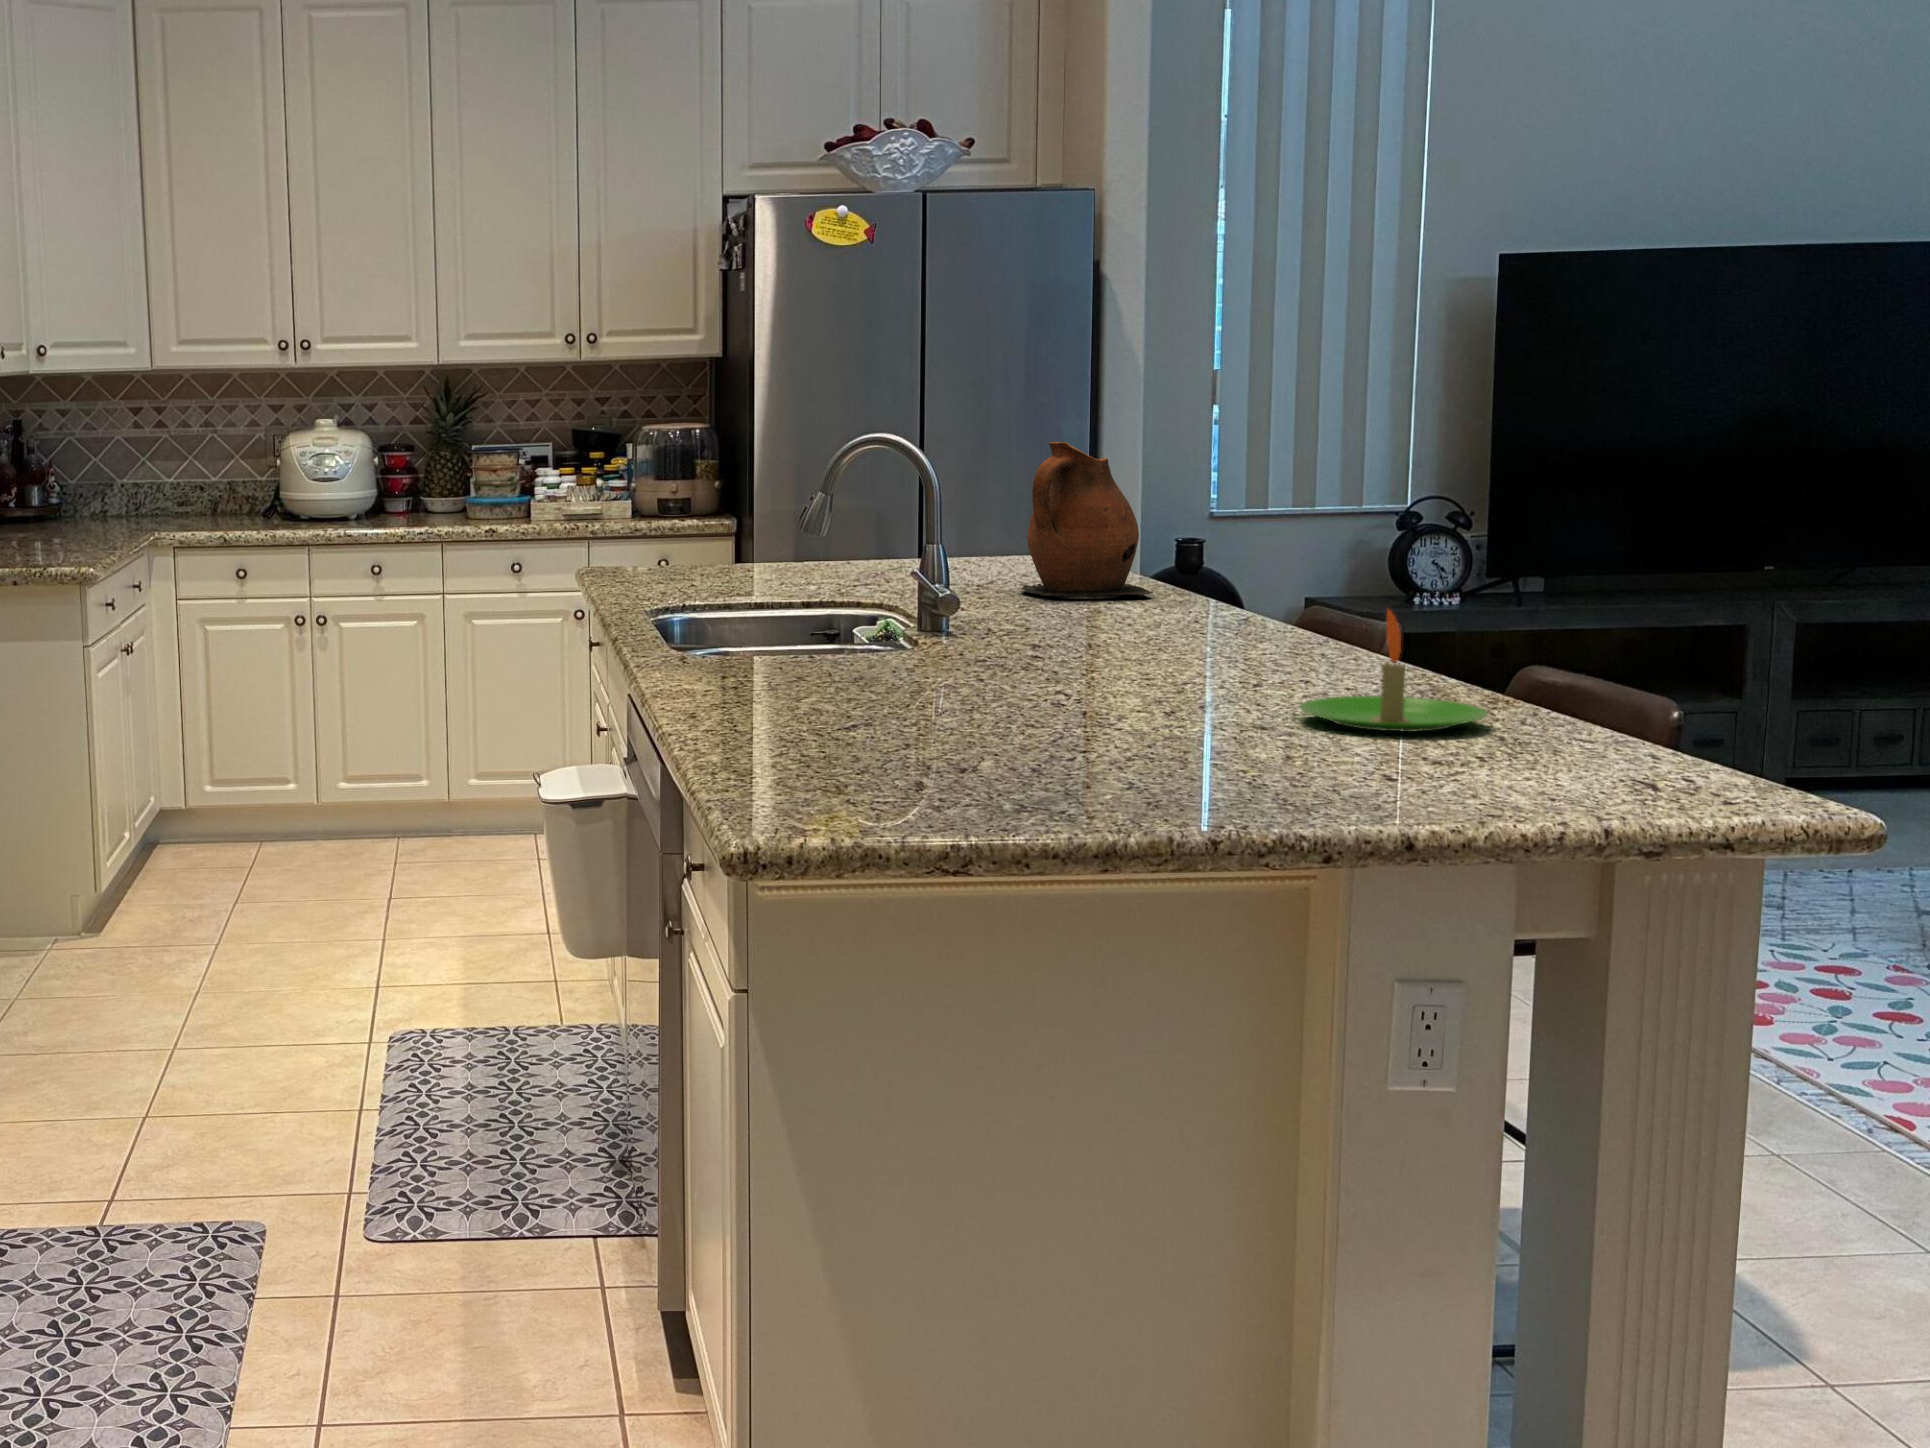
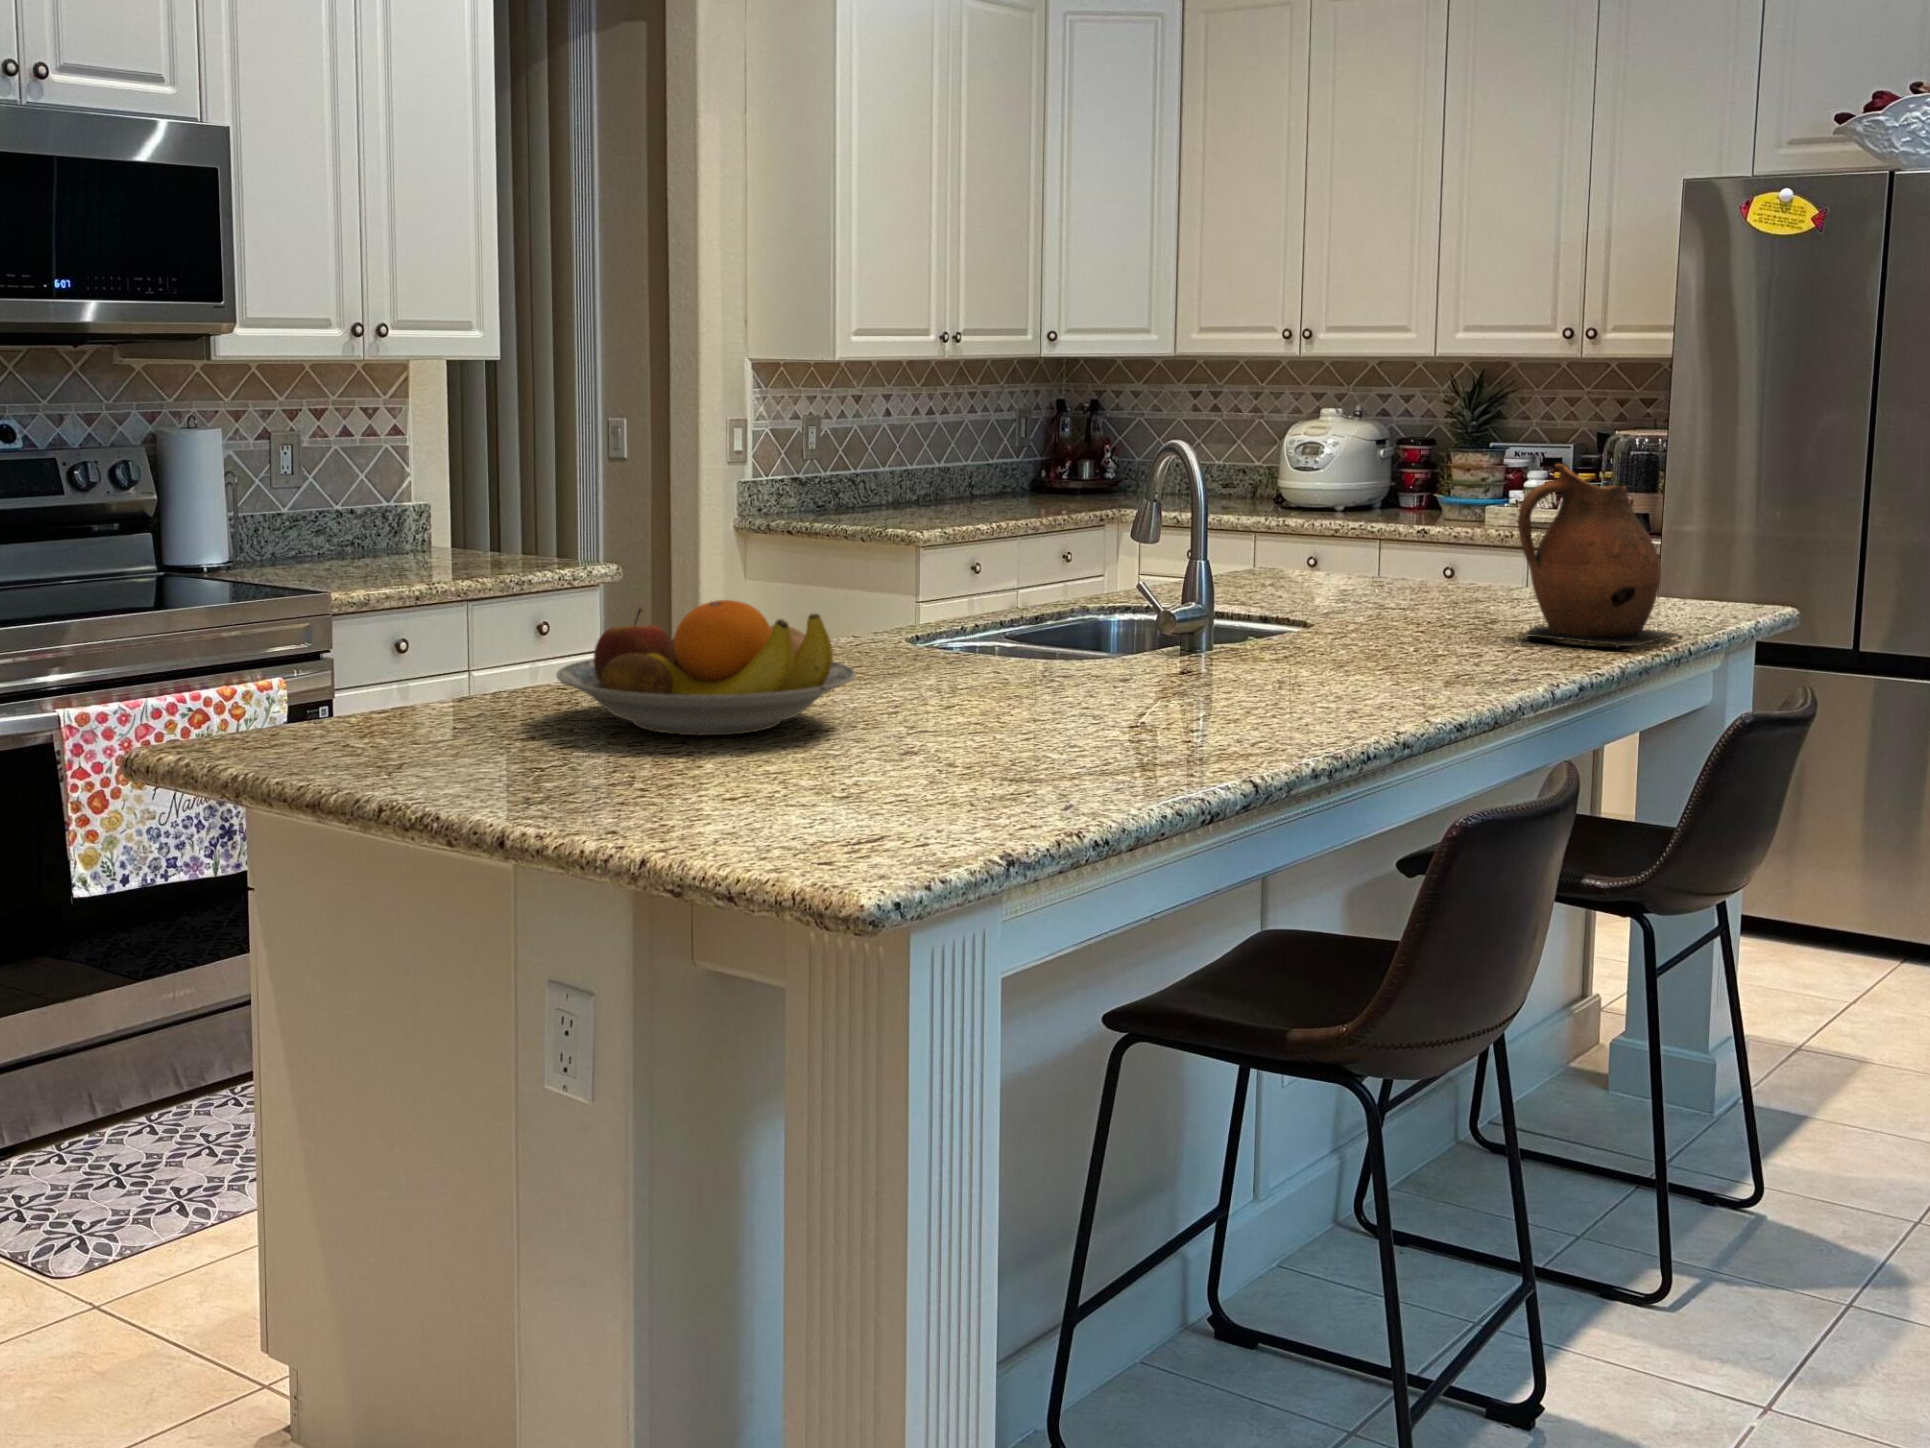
fruit bowl: none [874,601,1197,746] -> present [556,600,856,735]
candle: present [1299,610,1488,732] -> none [932,644,1120,778]

